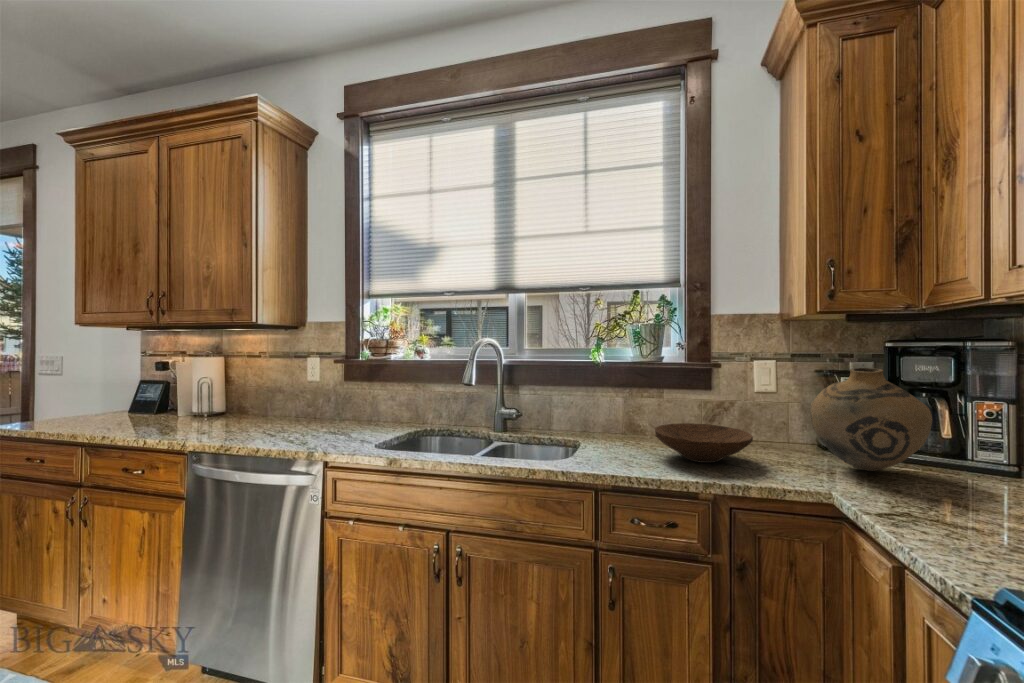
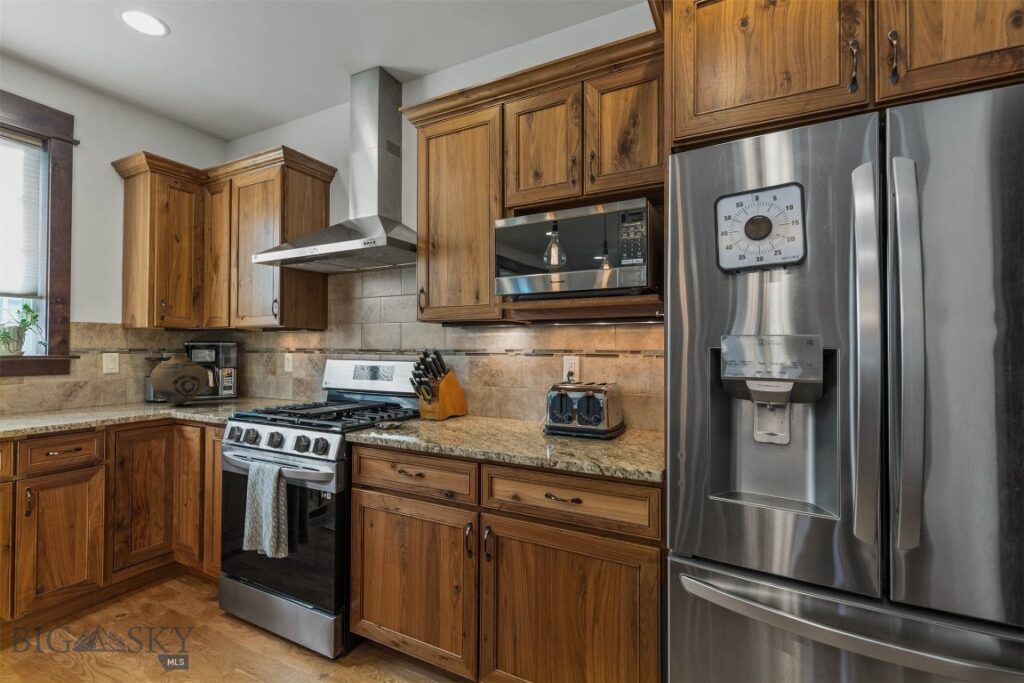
wooden bowl: present [655,423,753,463] -> none [42,394,119,416]

